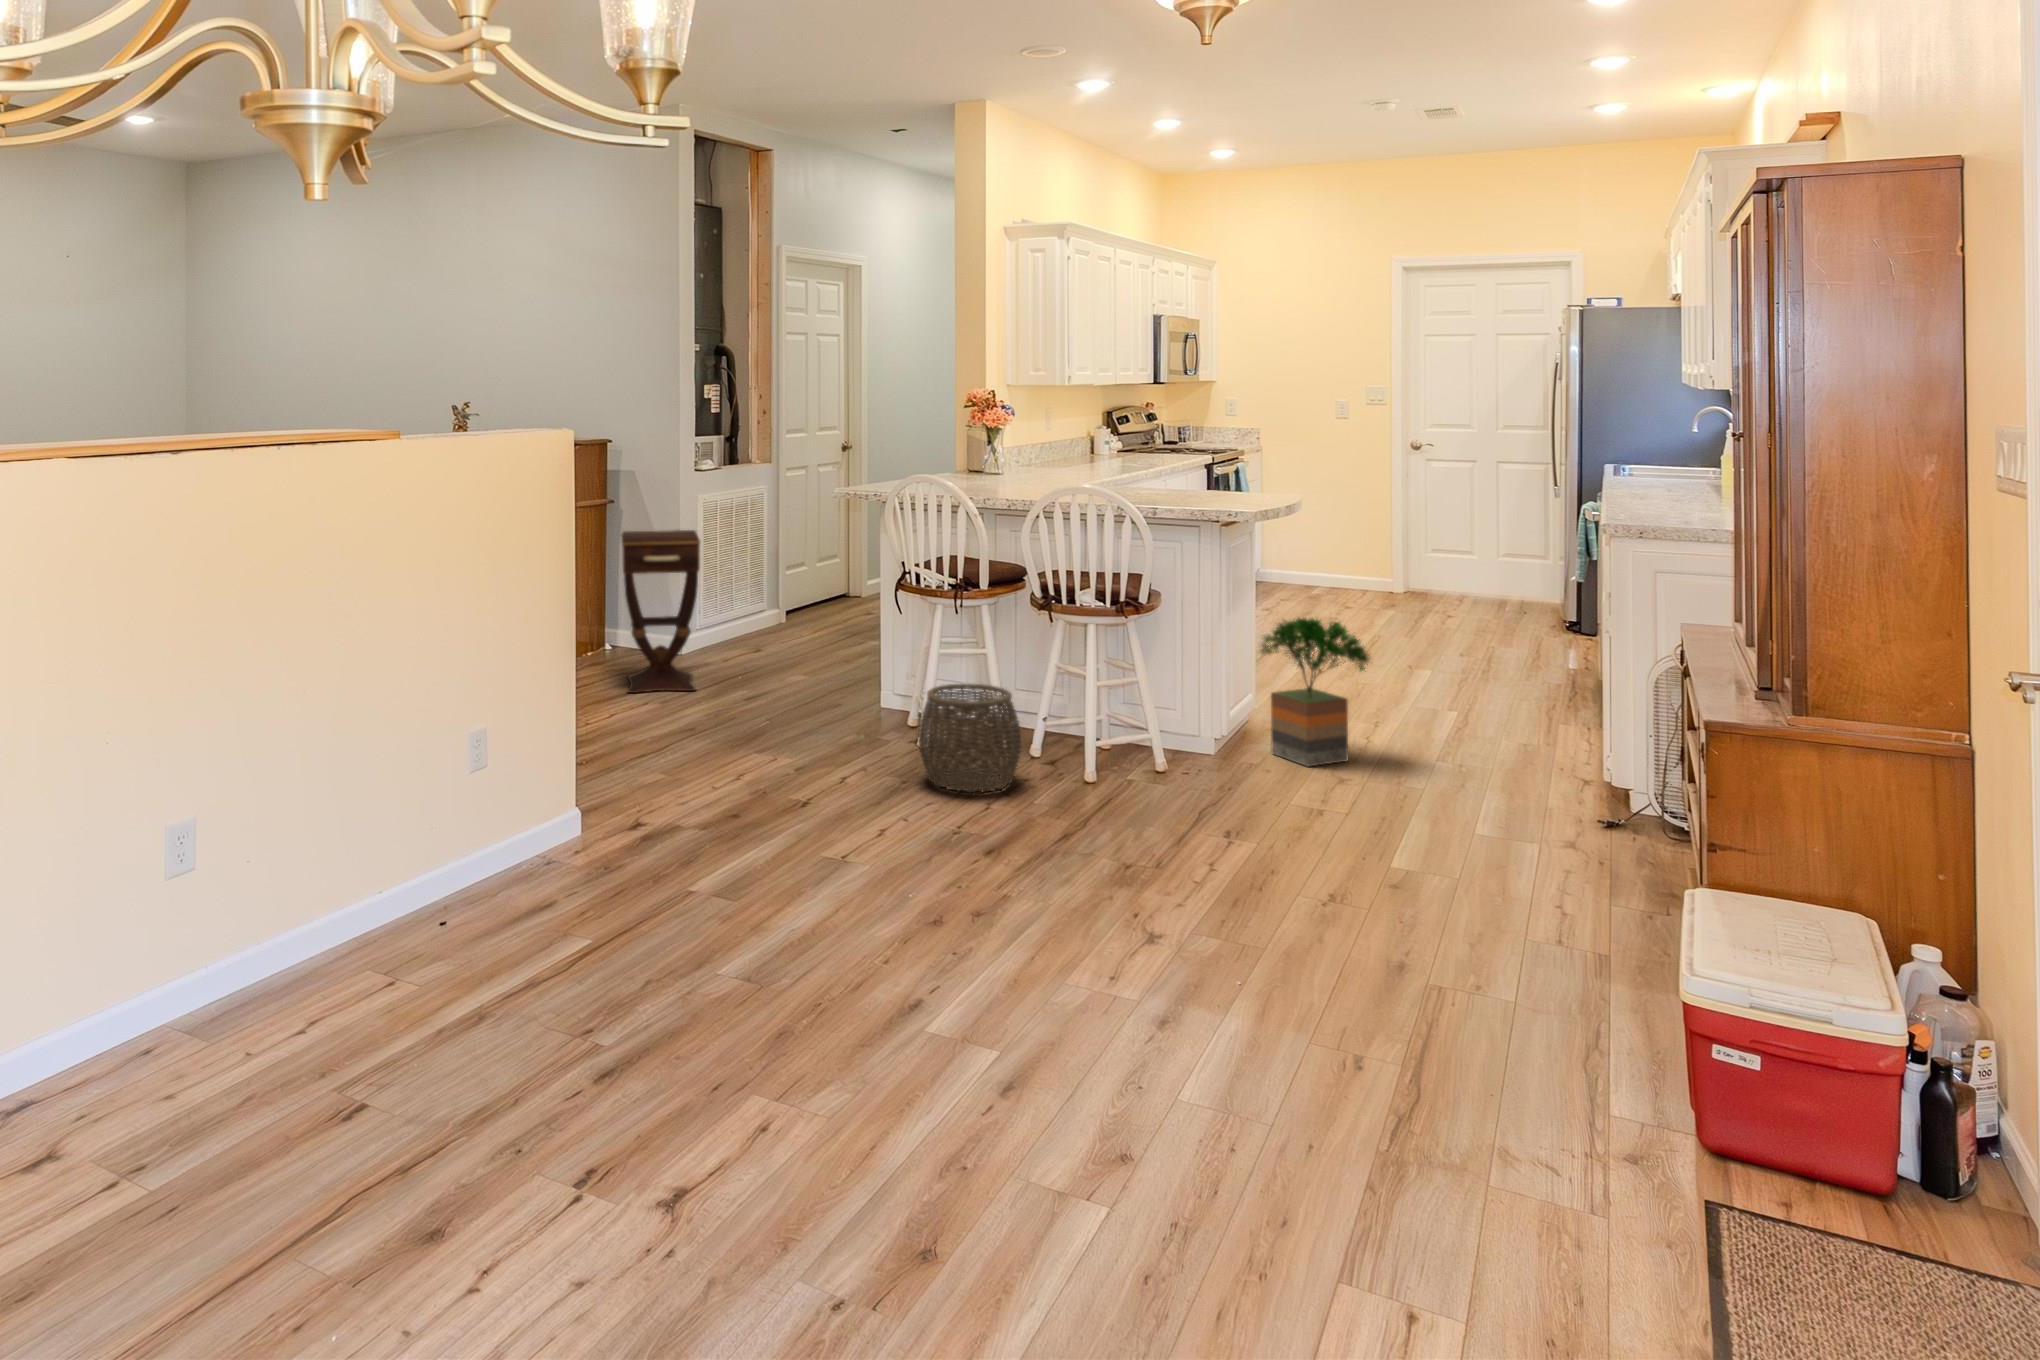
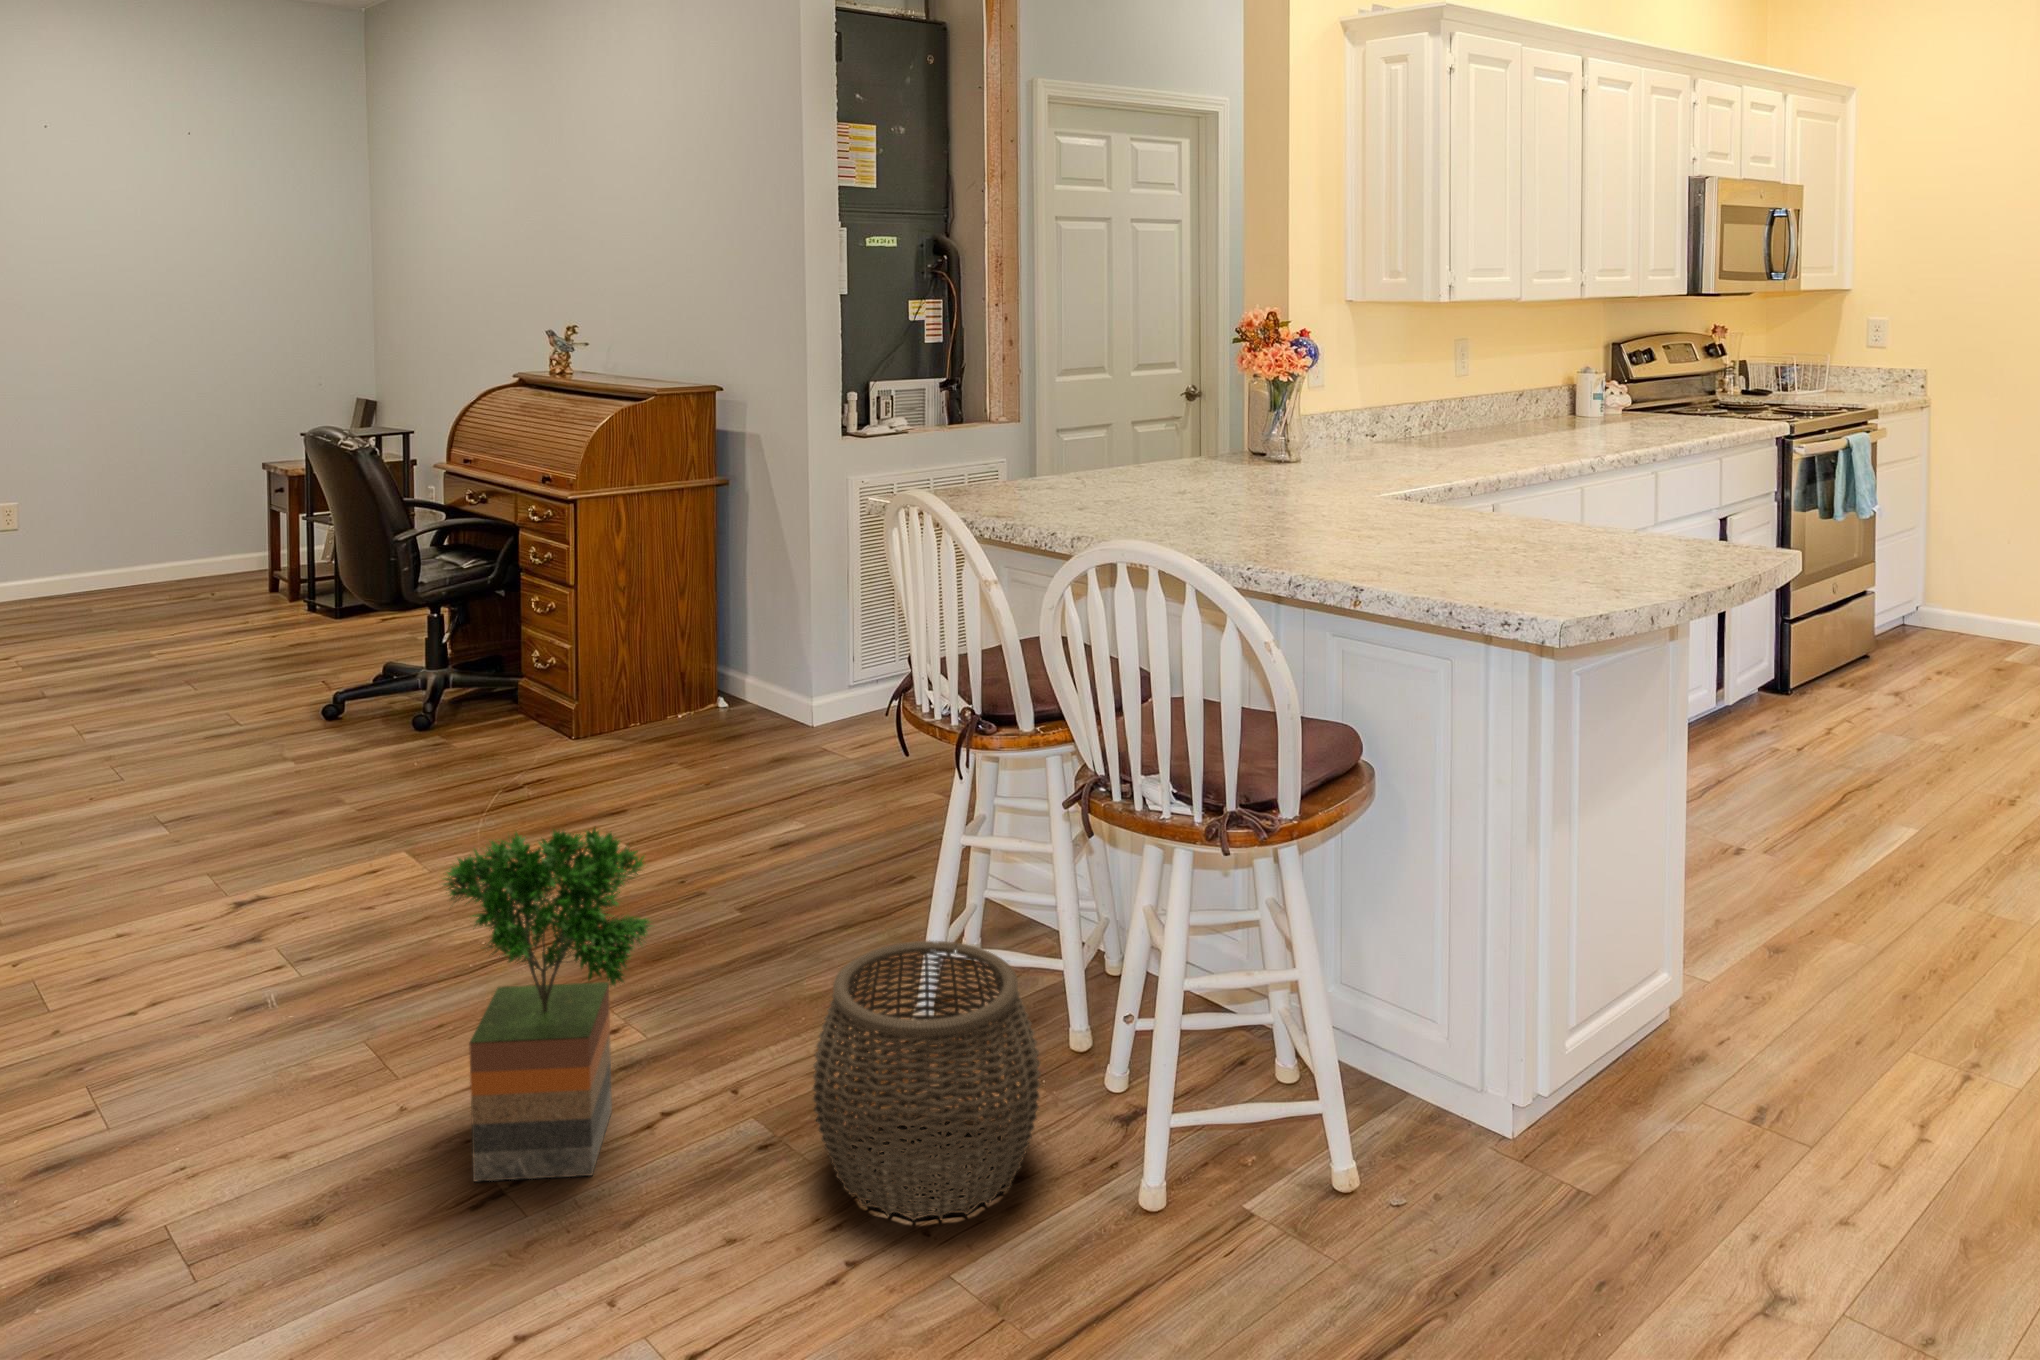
side table: present [621,530,700,693] -> none [621,533,785,806]
potted tree: present [1260,617,1370,766] -> present [443,828,652,1181]

